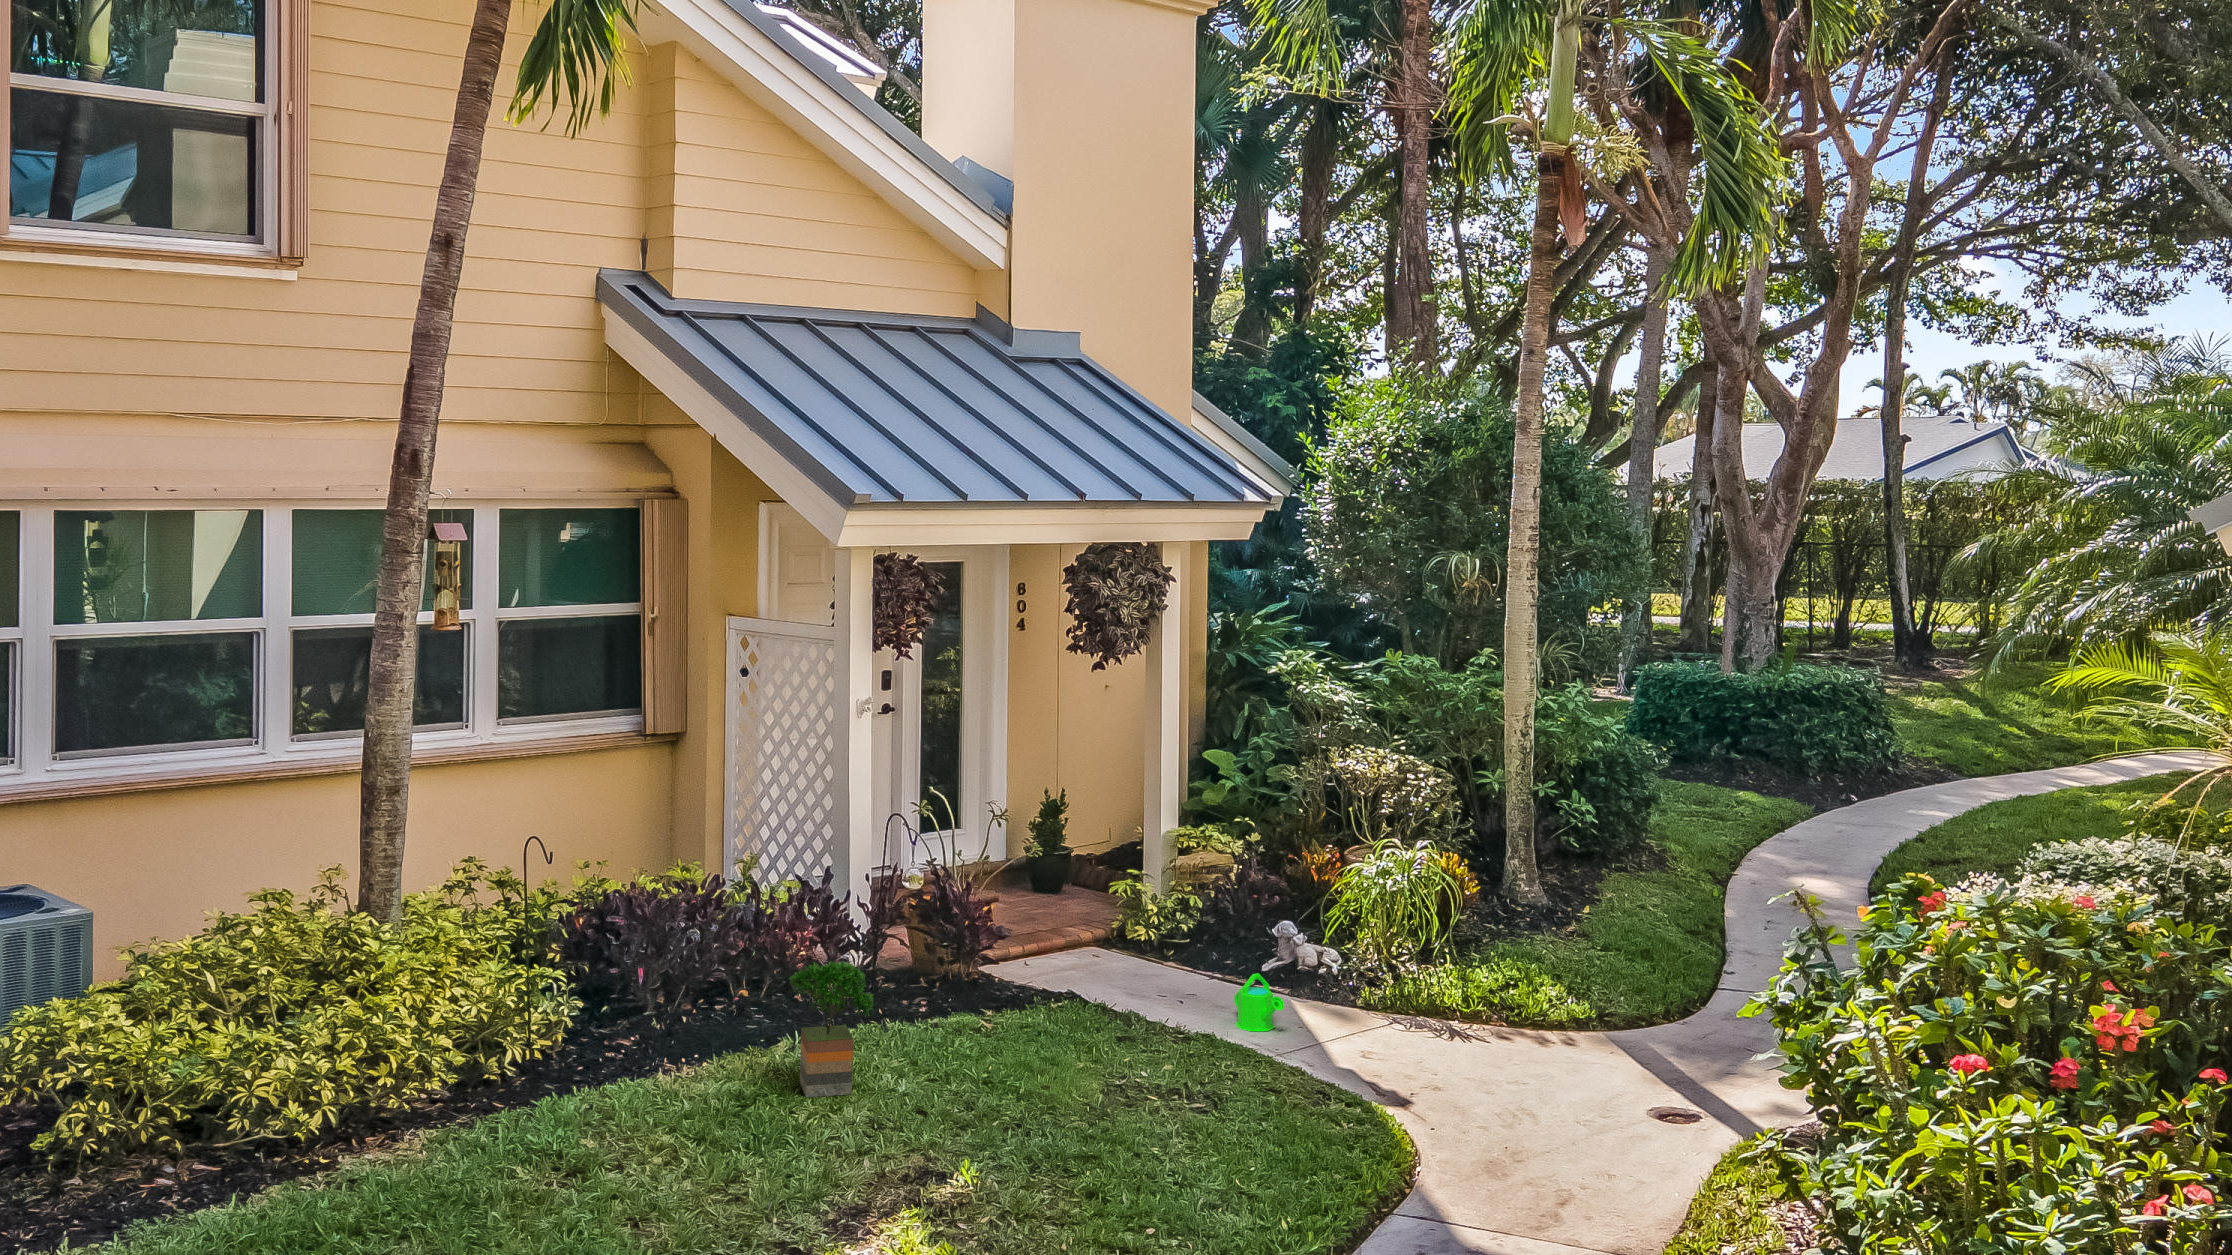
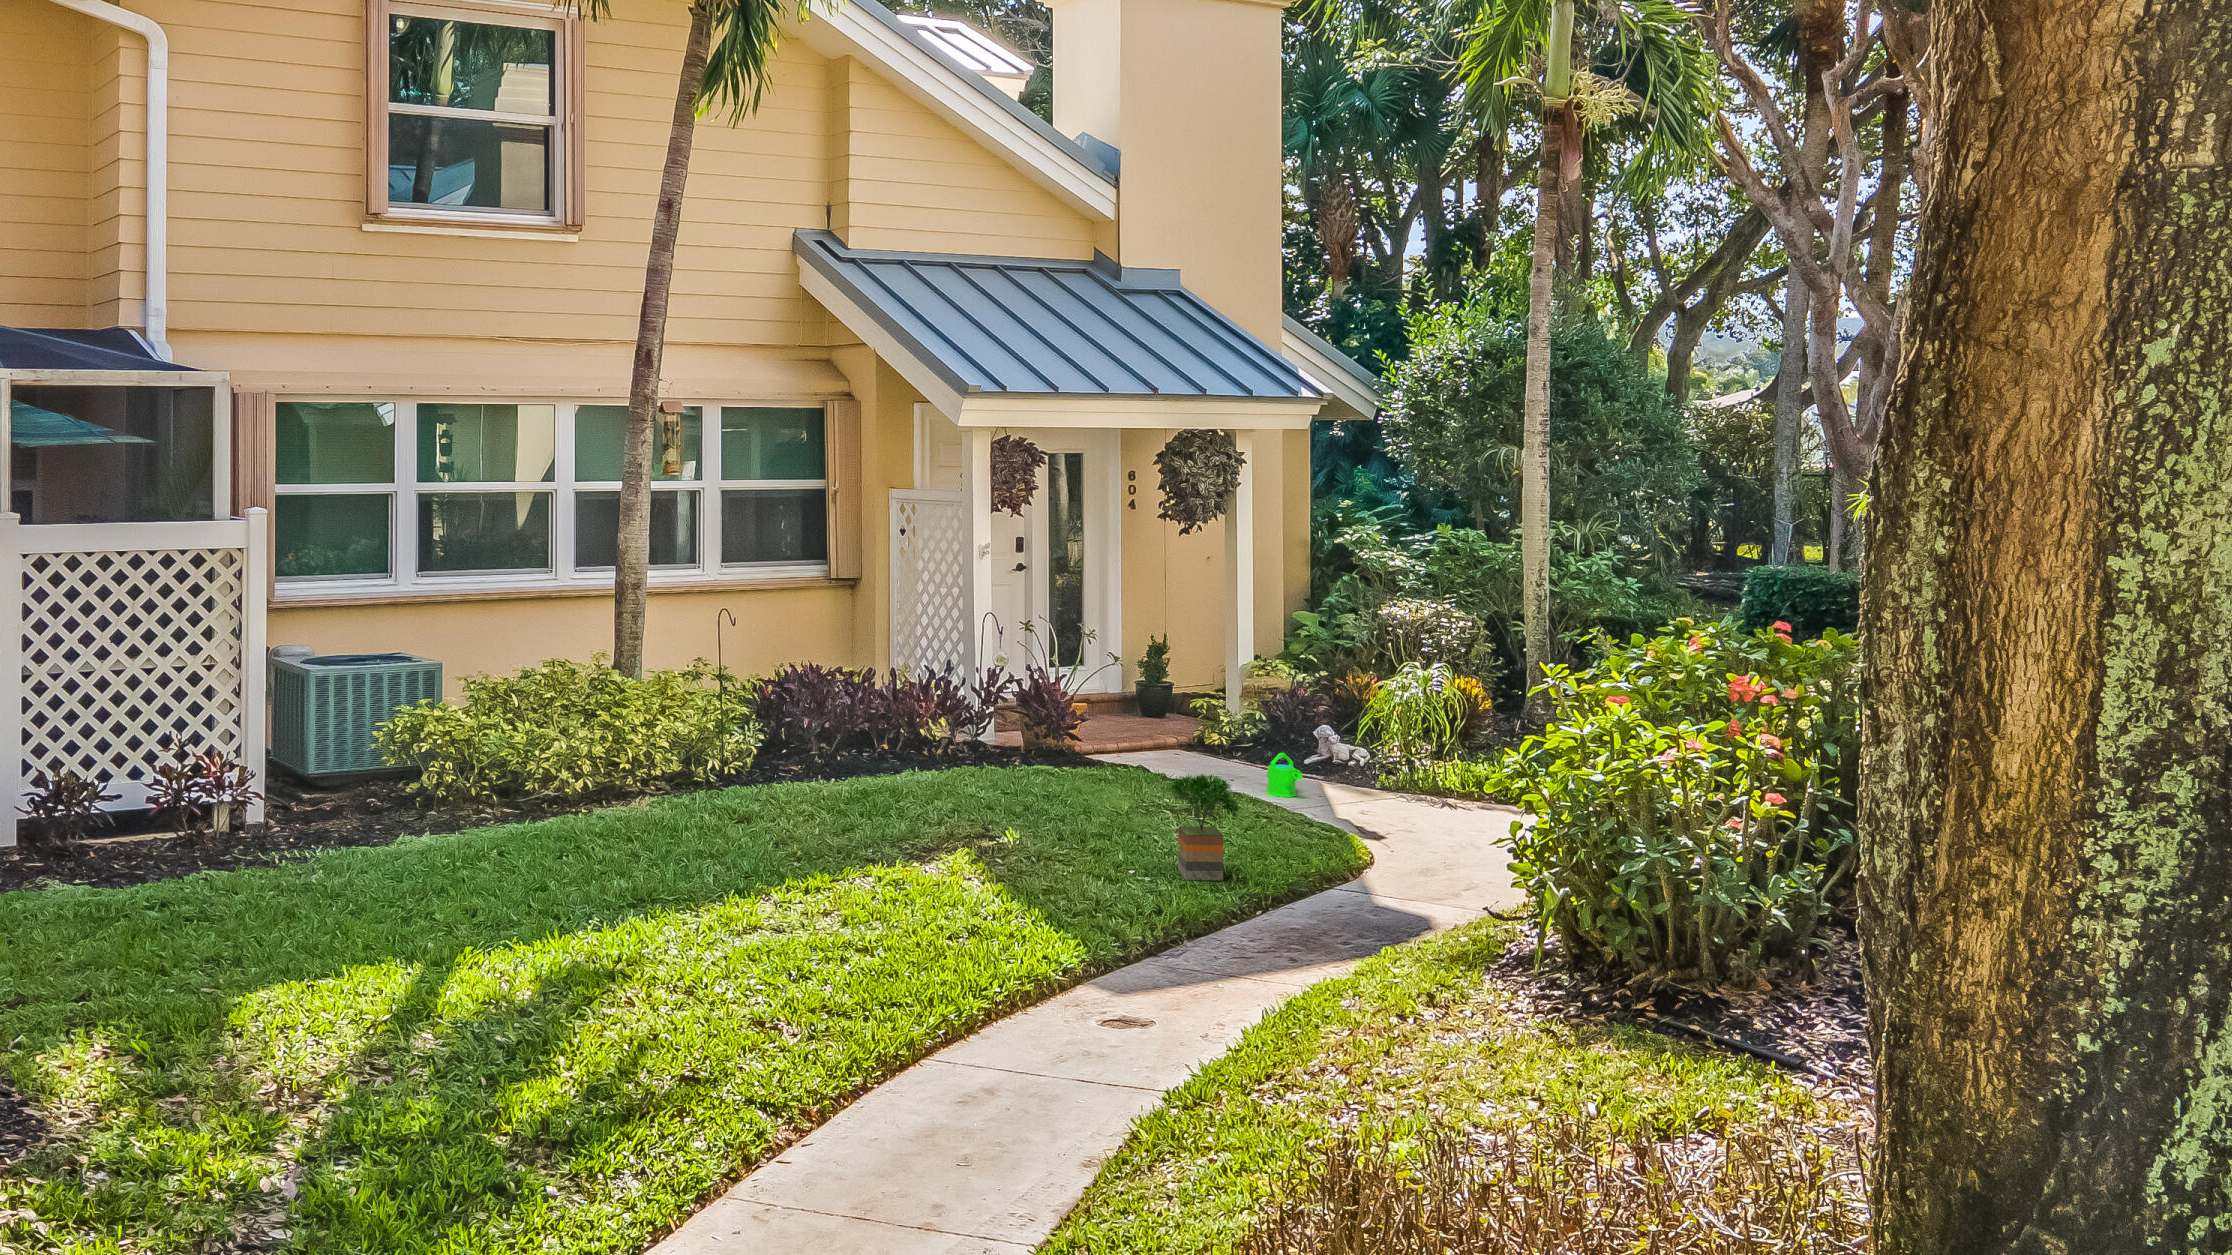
potted tree: present [789,961,873,1097] -> present [1169,774,1239,881]

